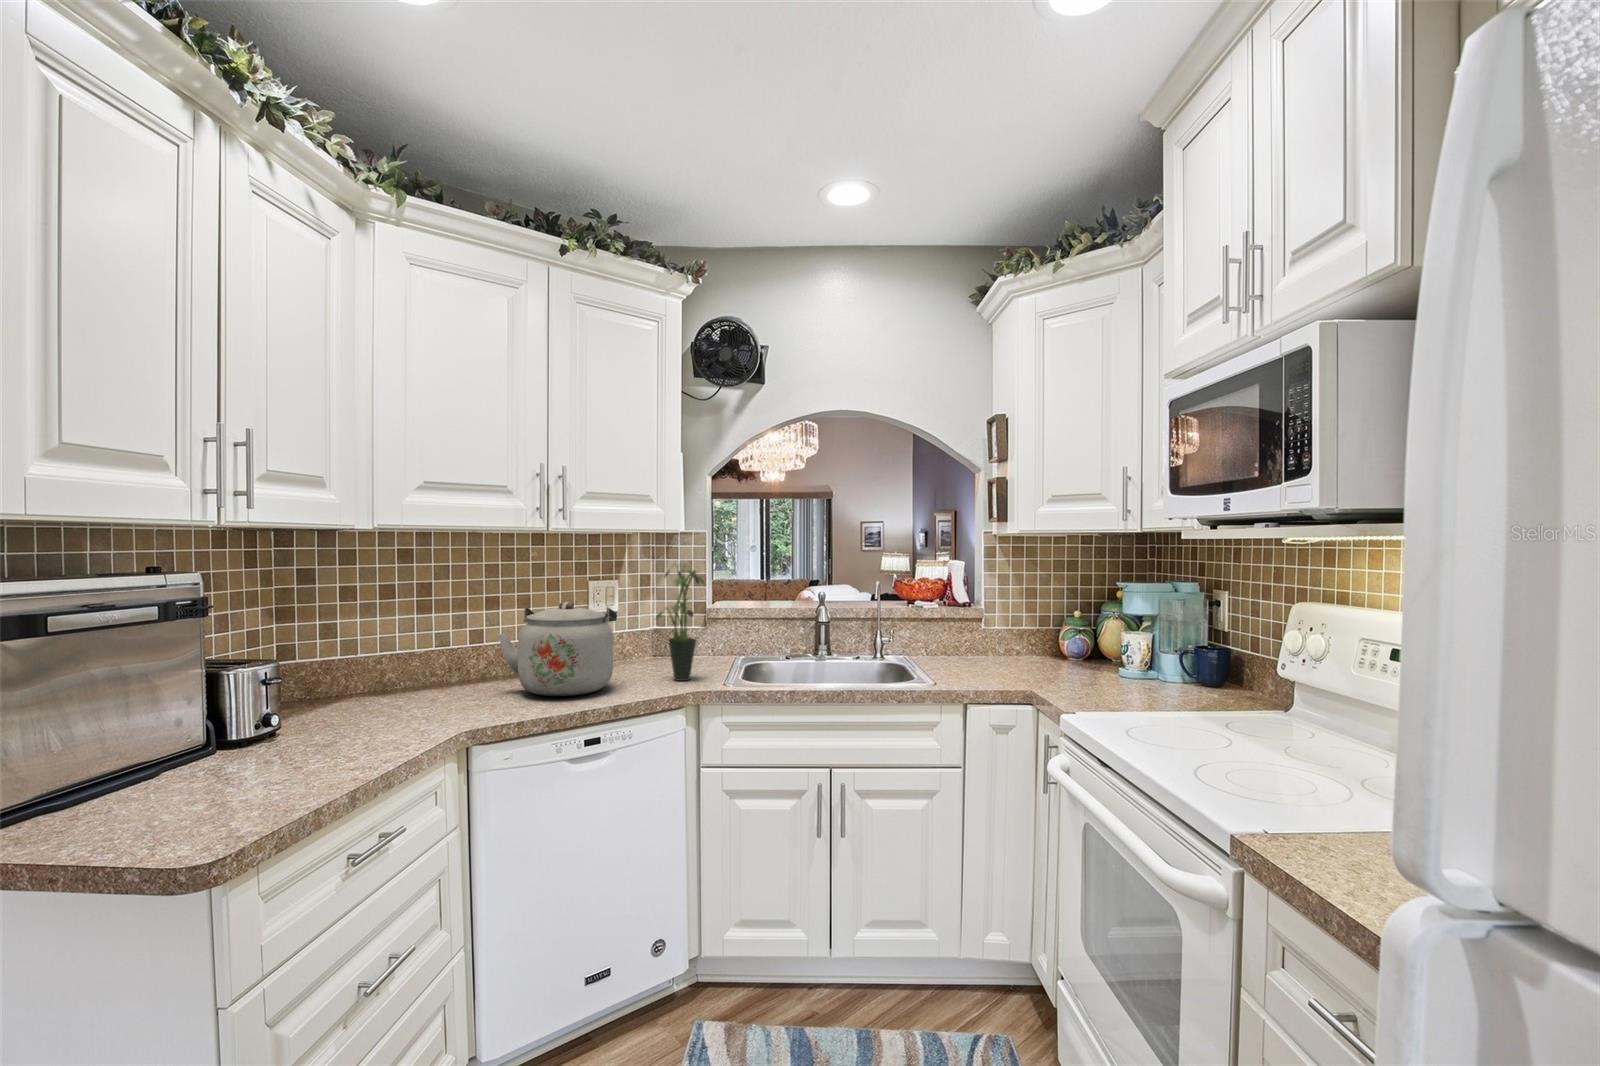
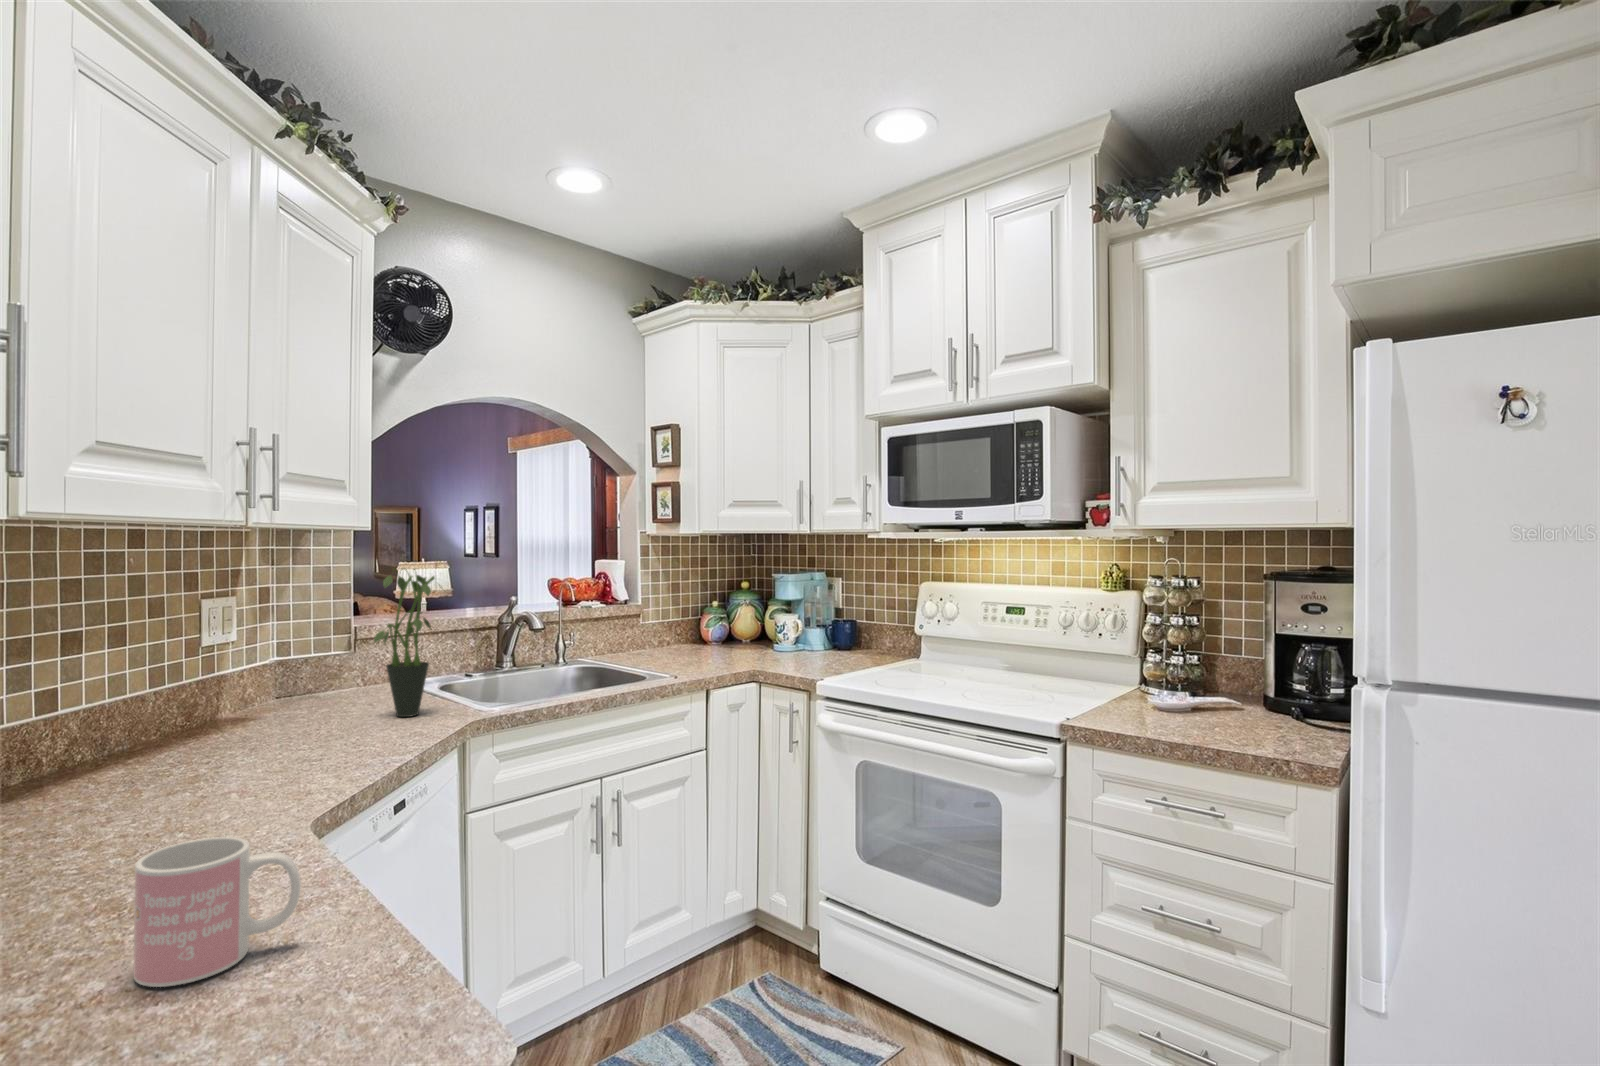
kettle: present [498,602,617,696] -> none [172,626,360,764]
mug: none [222,718,296,796] -> present [134,837,301,987]

